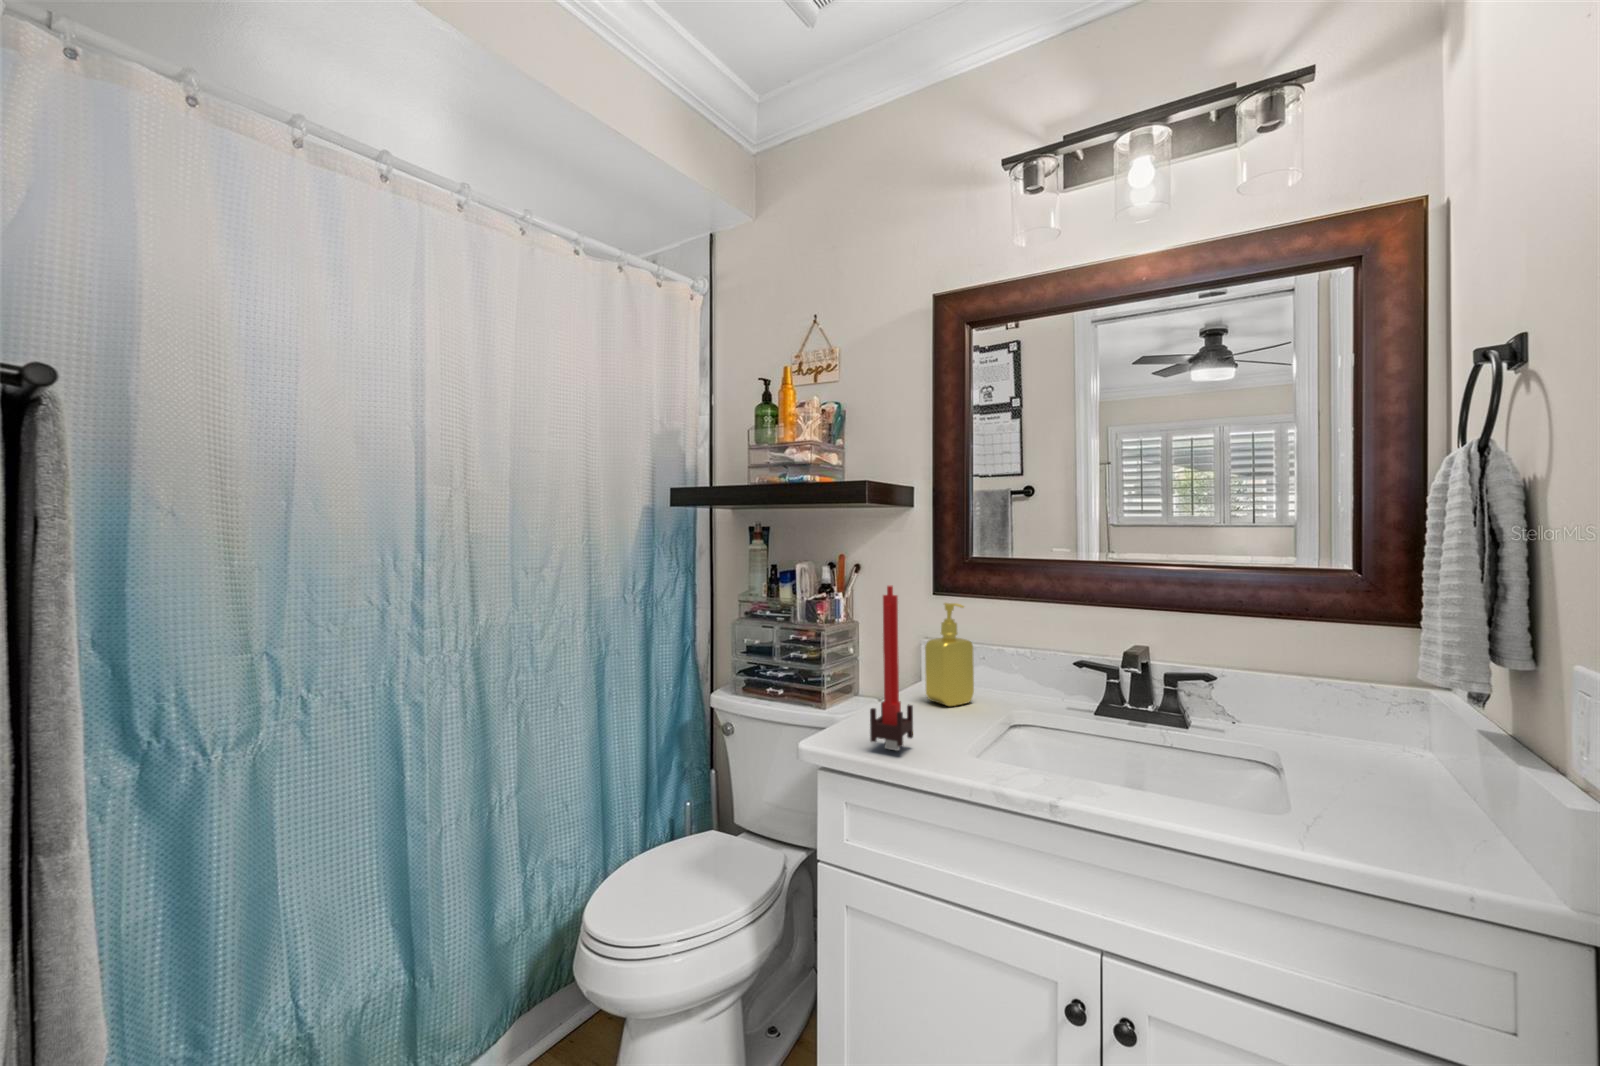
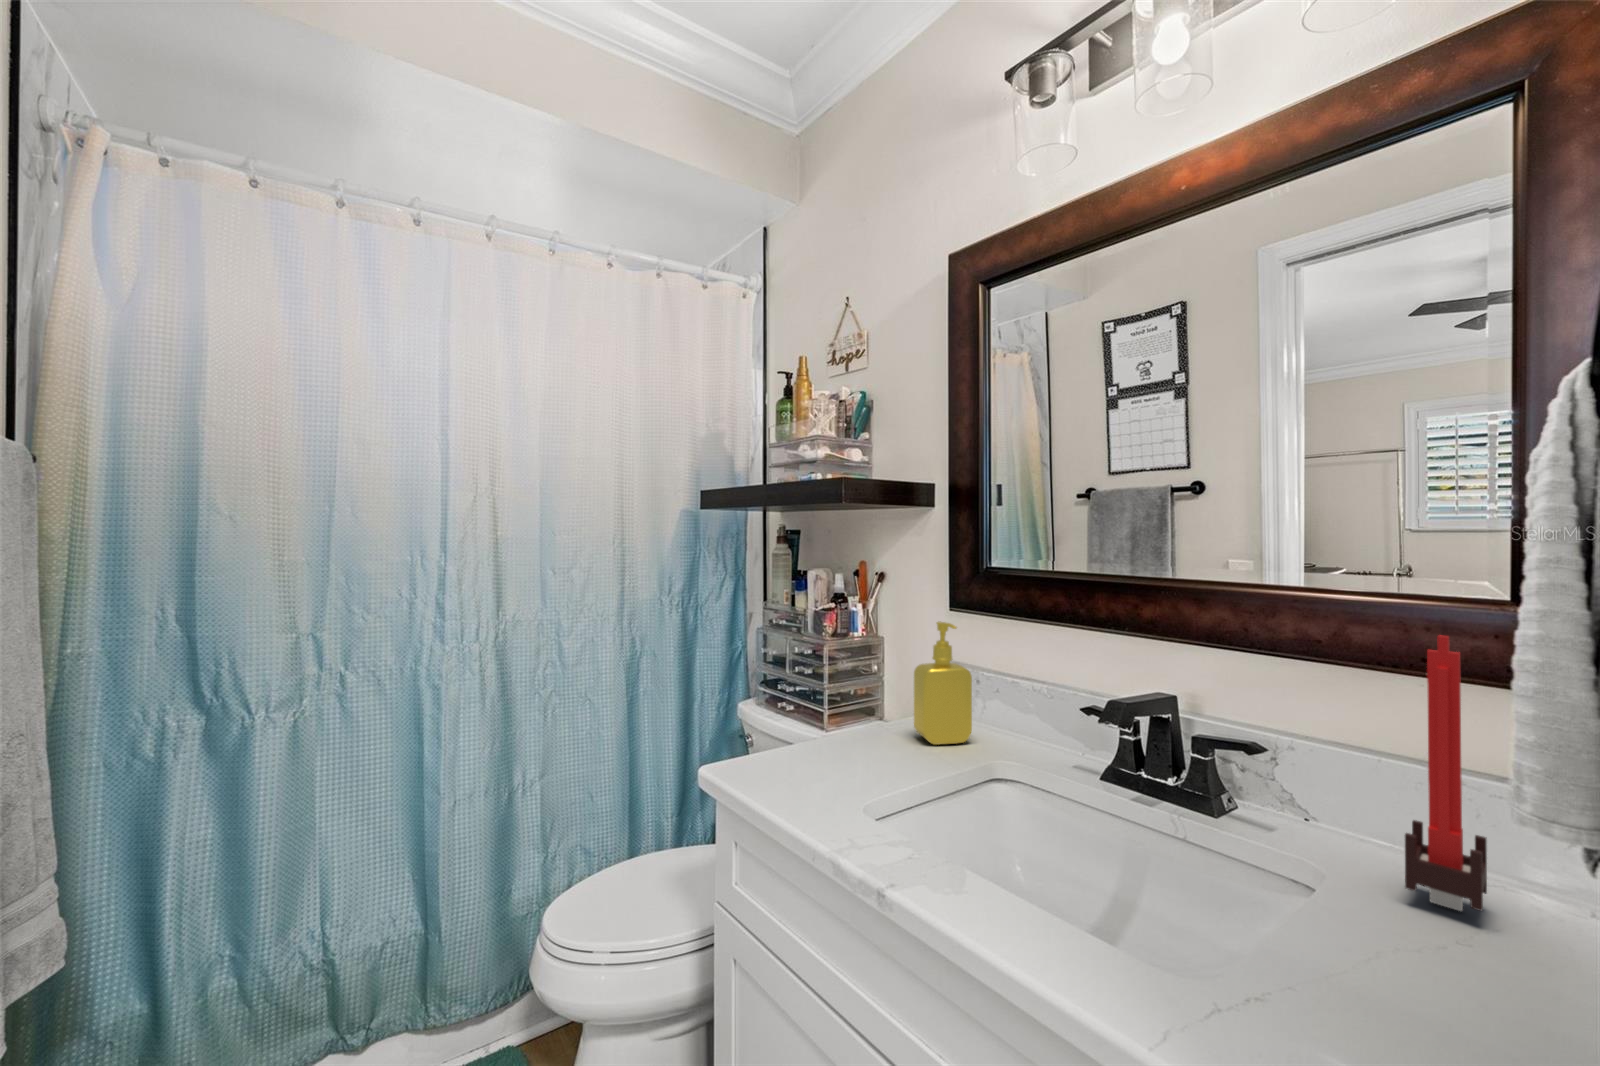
candle: present [870,586,913,750] -> present [1405,636,1487,911]

